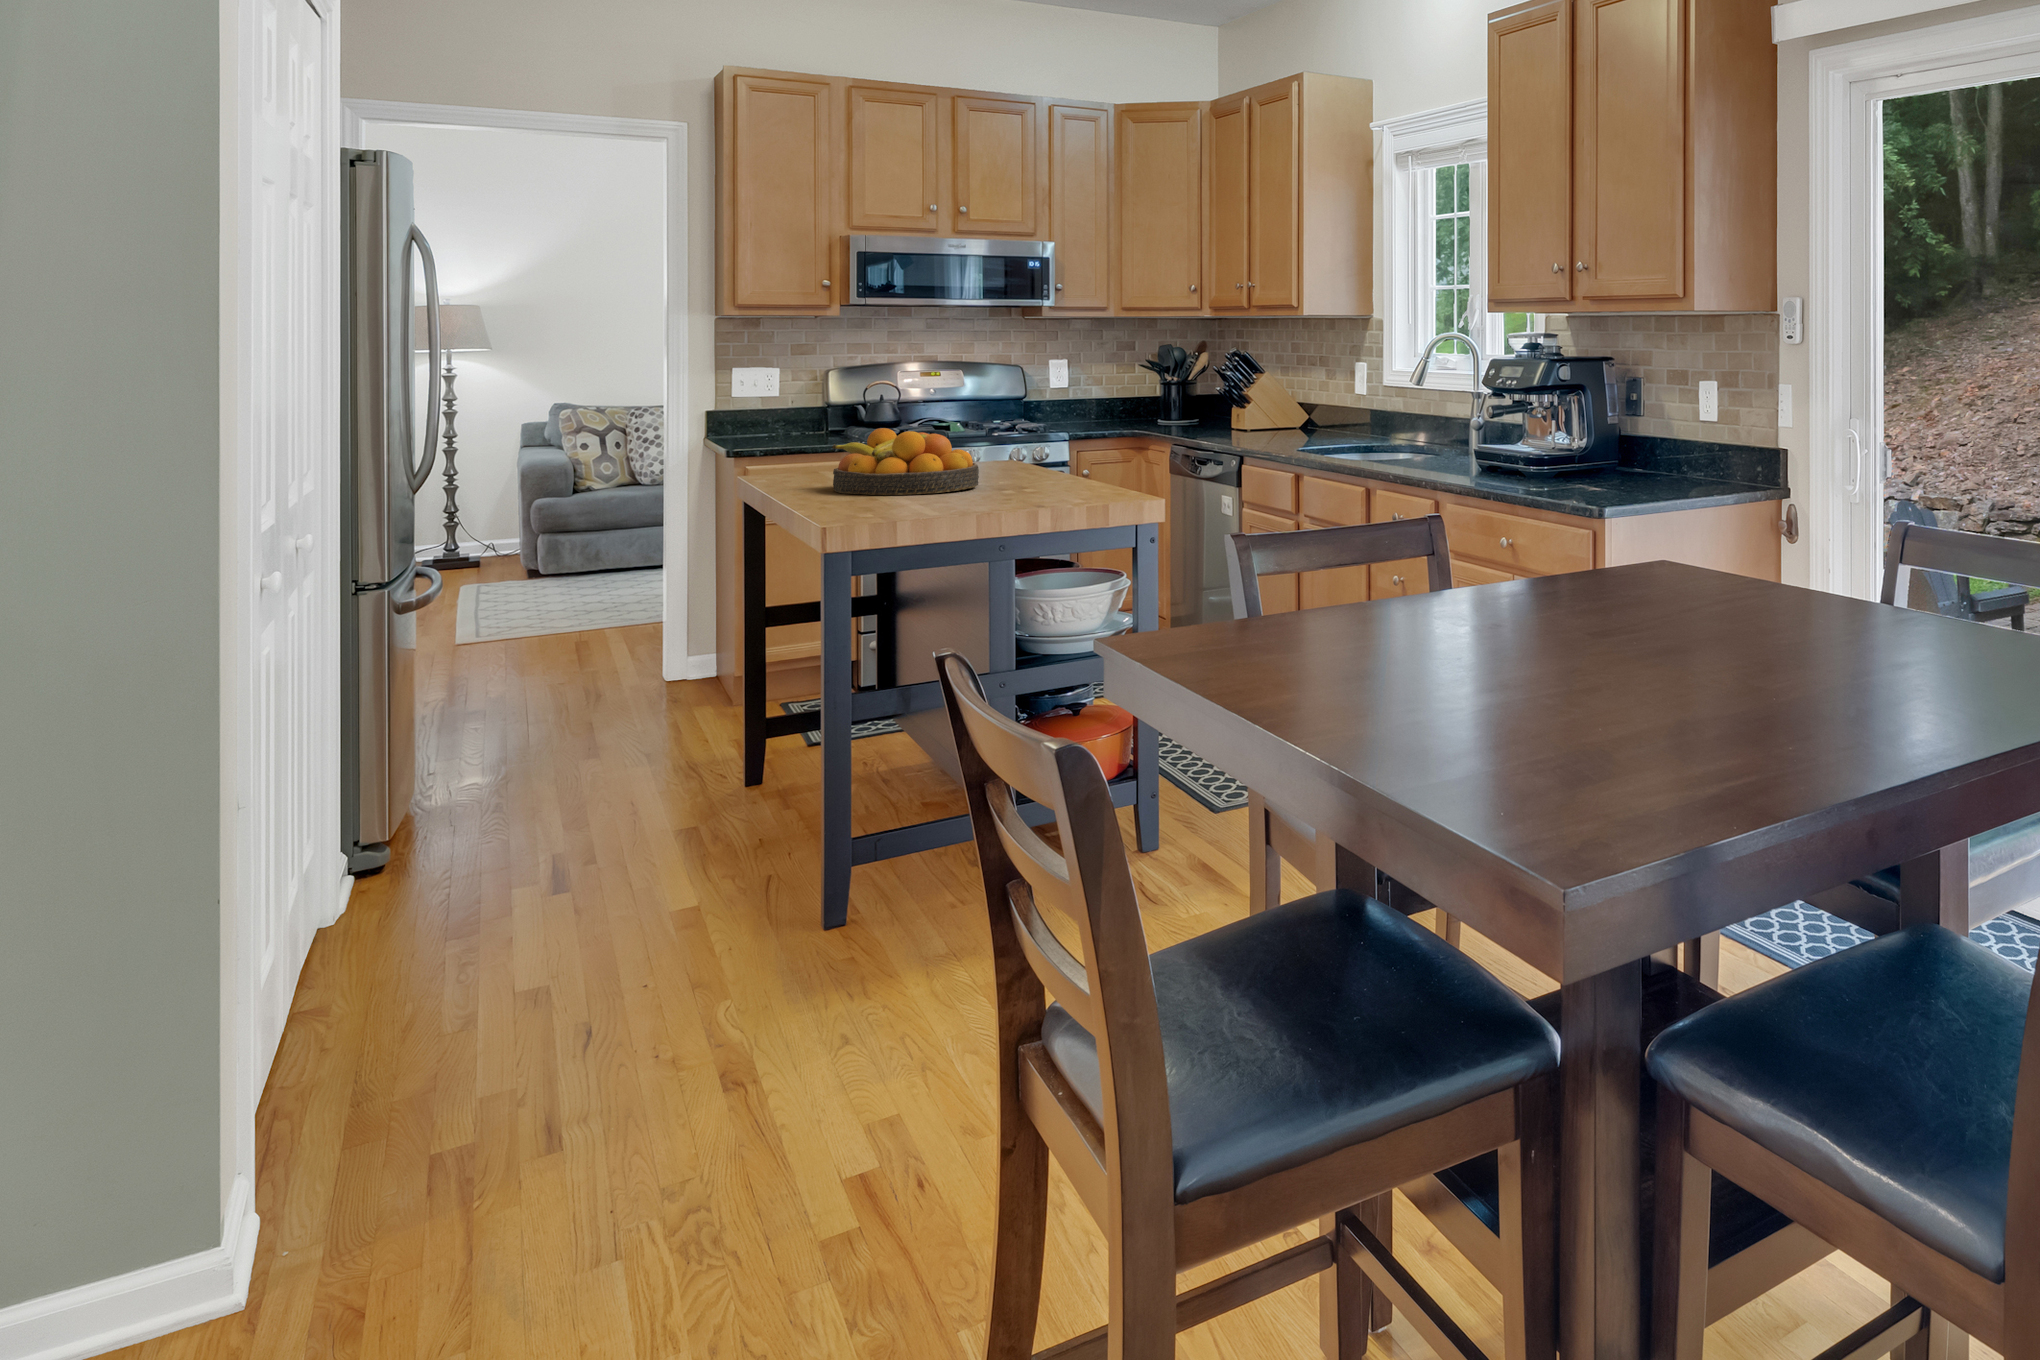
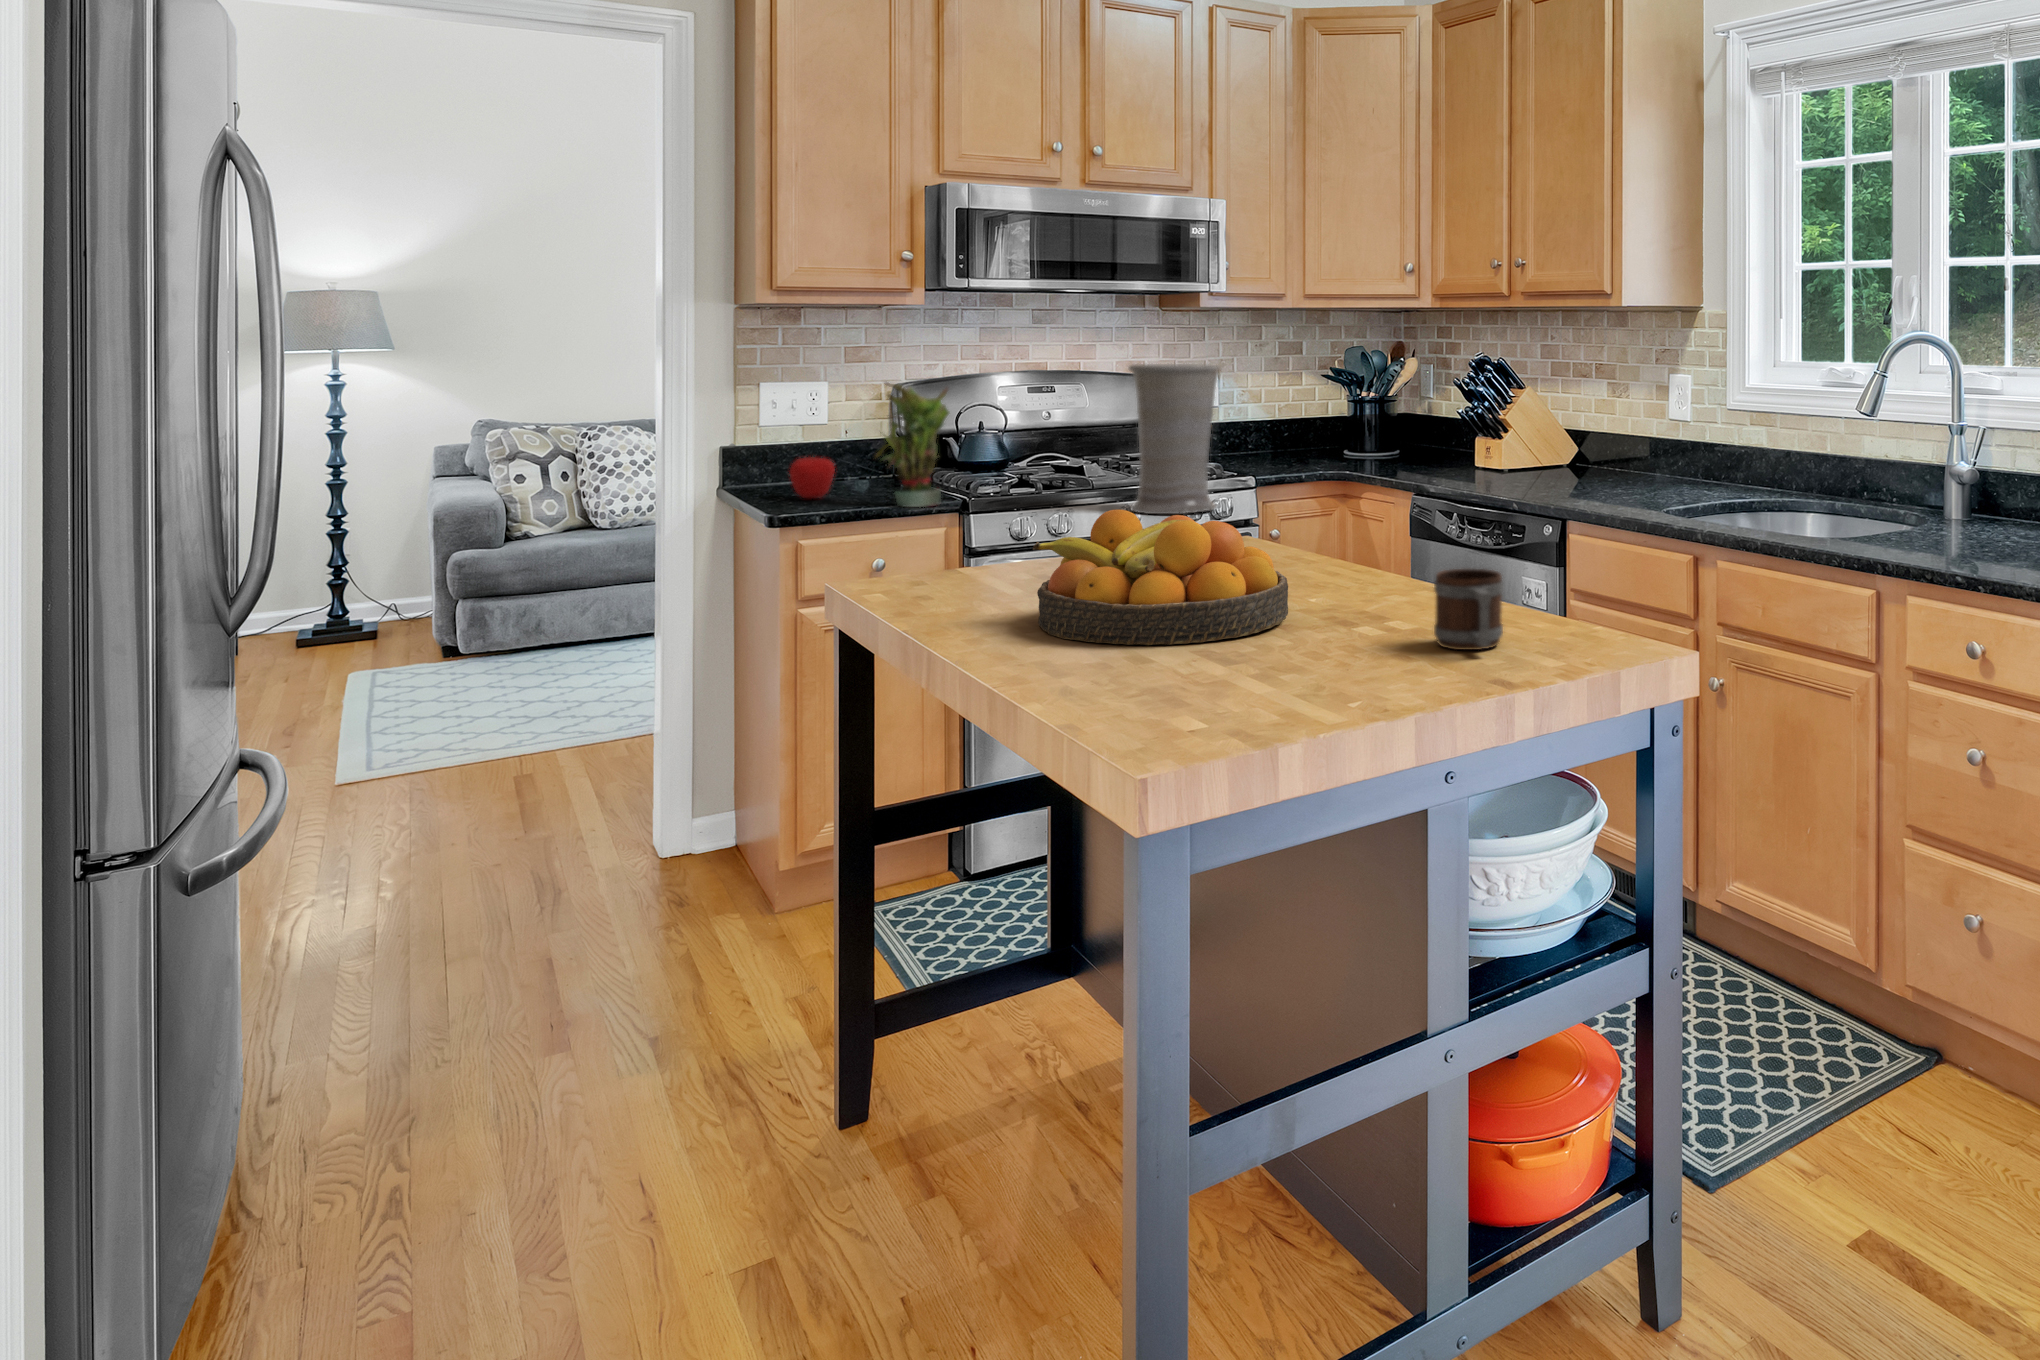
vase: none [965,355,1030,452] -> present [1128,364,1221,514]
potted plant: none [801,366,851,449] -> present [876,382,949,507]
apple: none [748,415,779,445] -> present [790,457,835,498]
mug: none [1038,457,1077,498] -> present [1434,569,1503,650]

